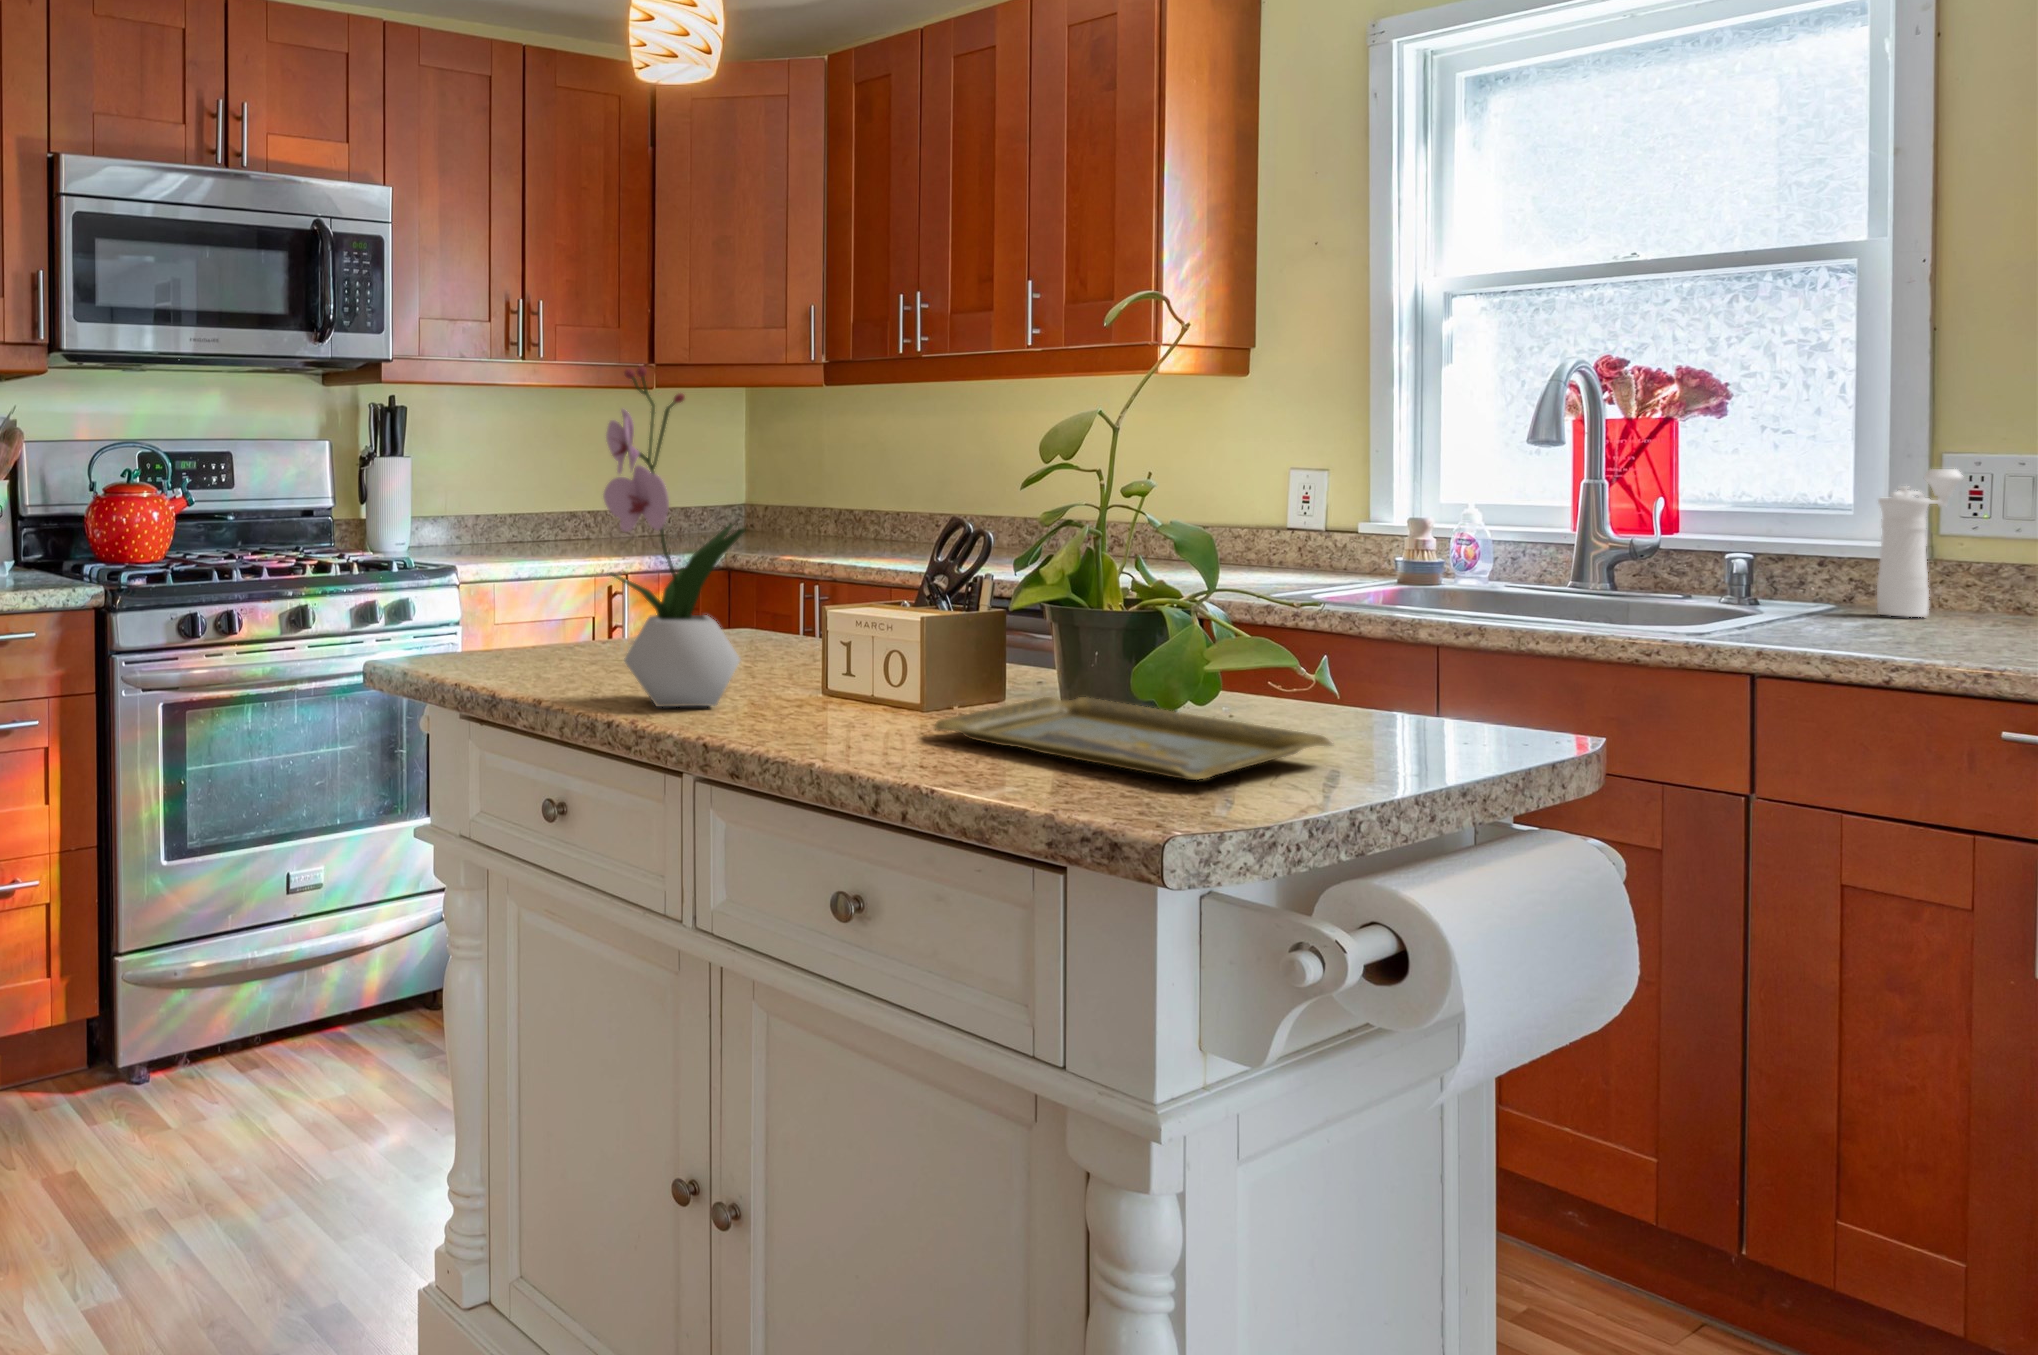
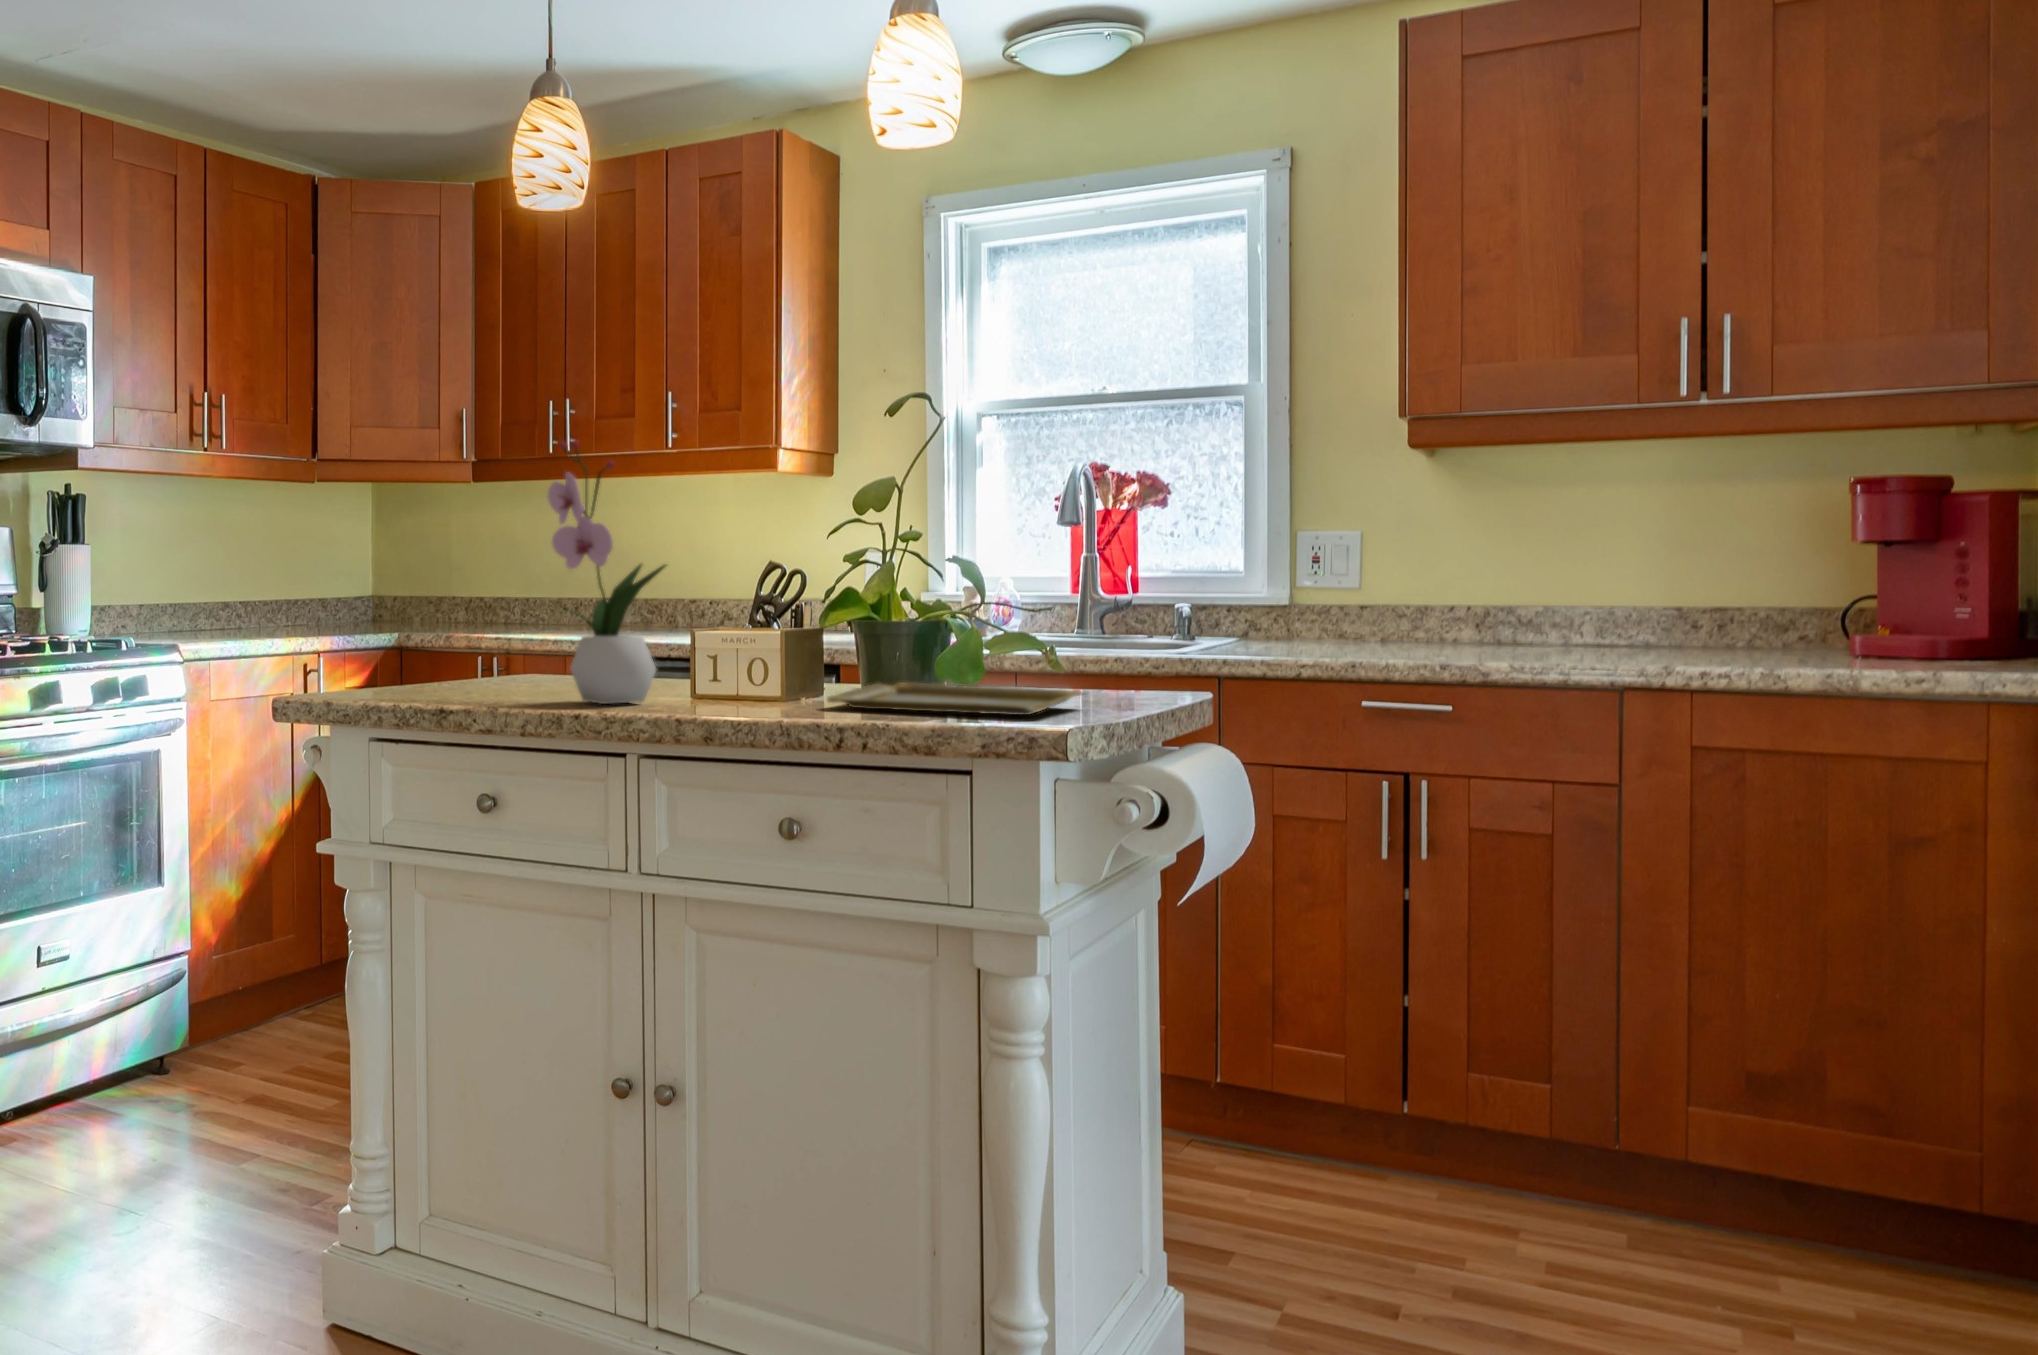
pepper mill: present [1877,469,1963,617] -> none [1269,542,1314,644]

